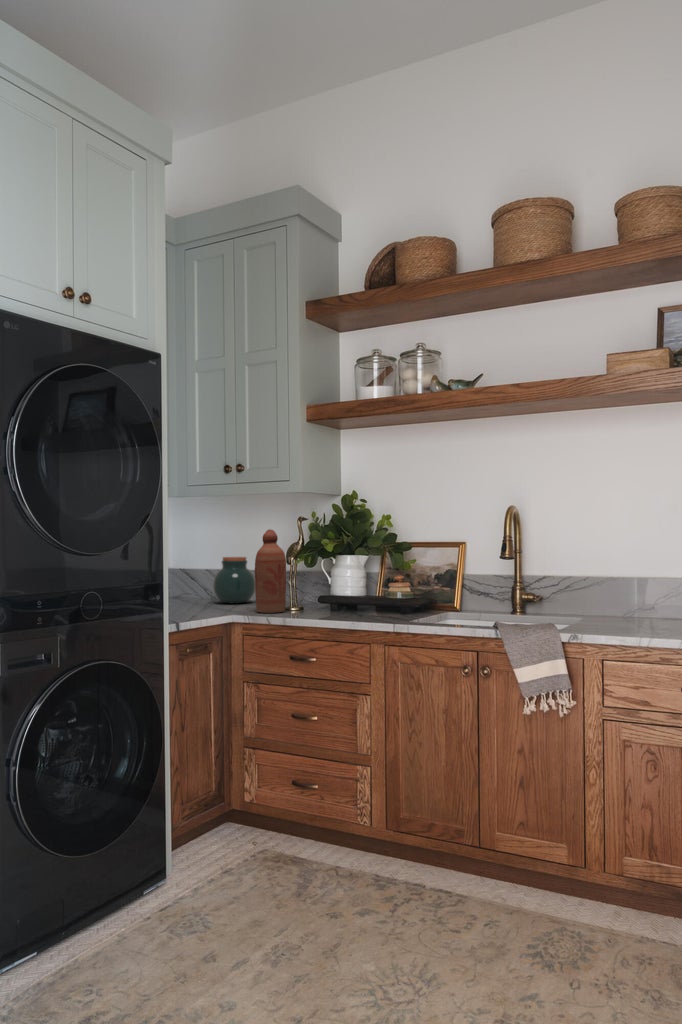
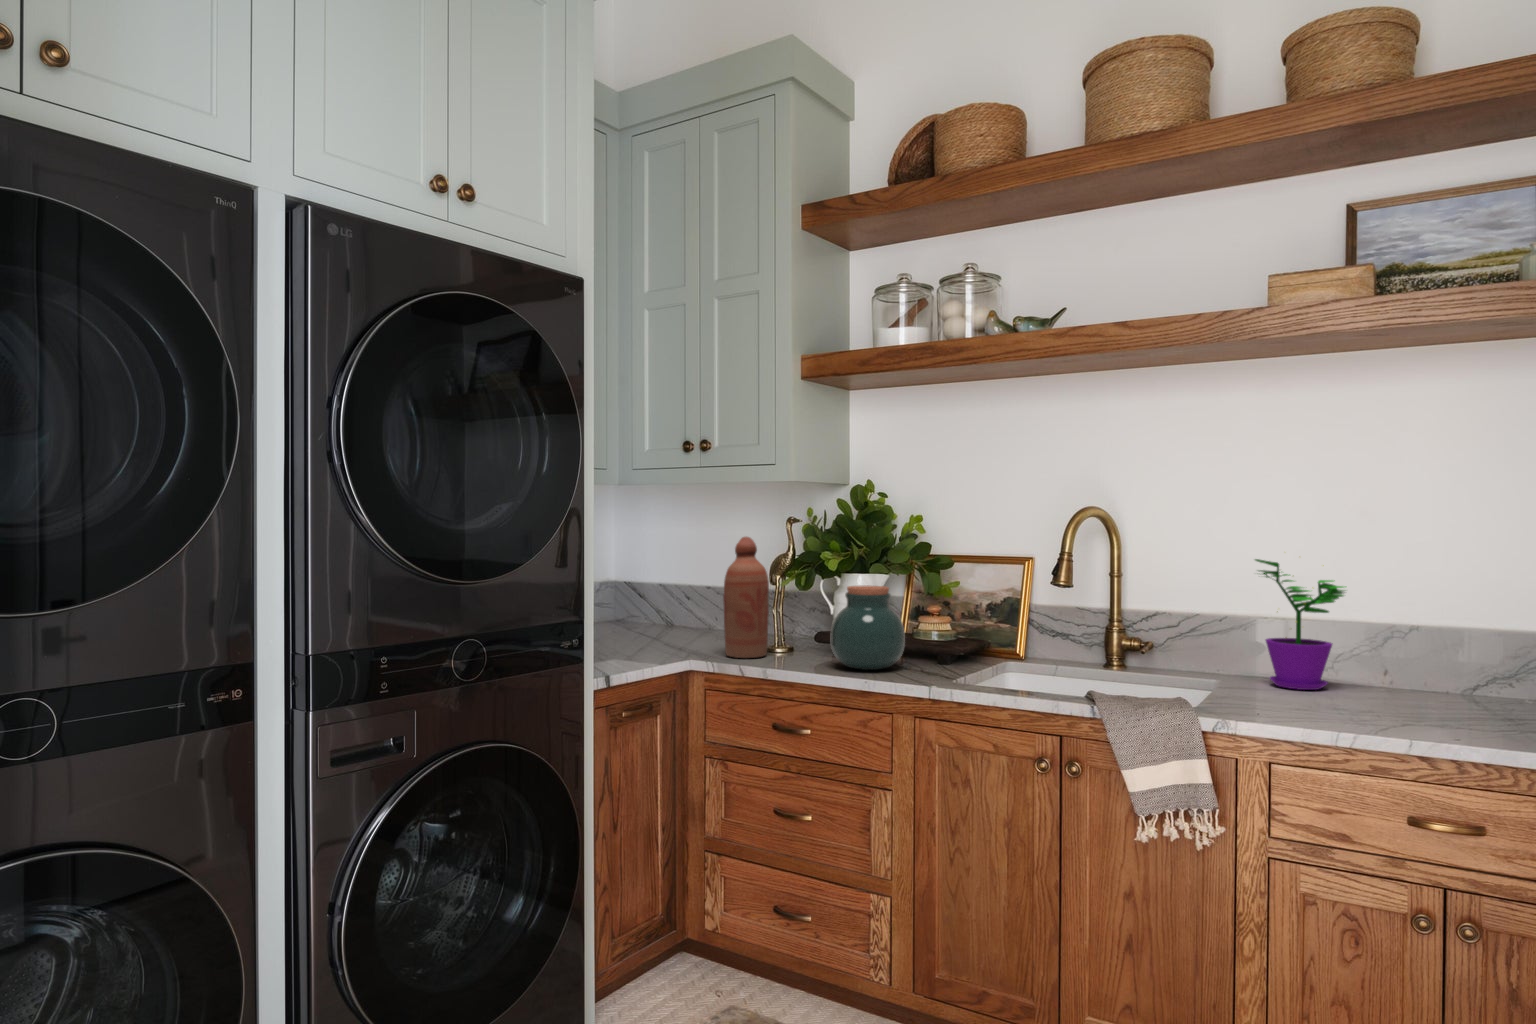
flower pot: none [602,532,659,621] -> present [1255,559,1344,690]
jar: present [213,557,255,603] -> present [831,585,905,670]

